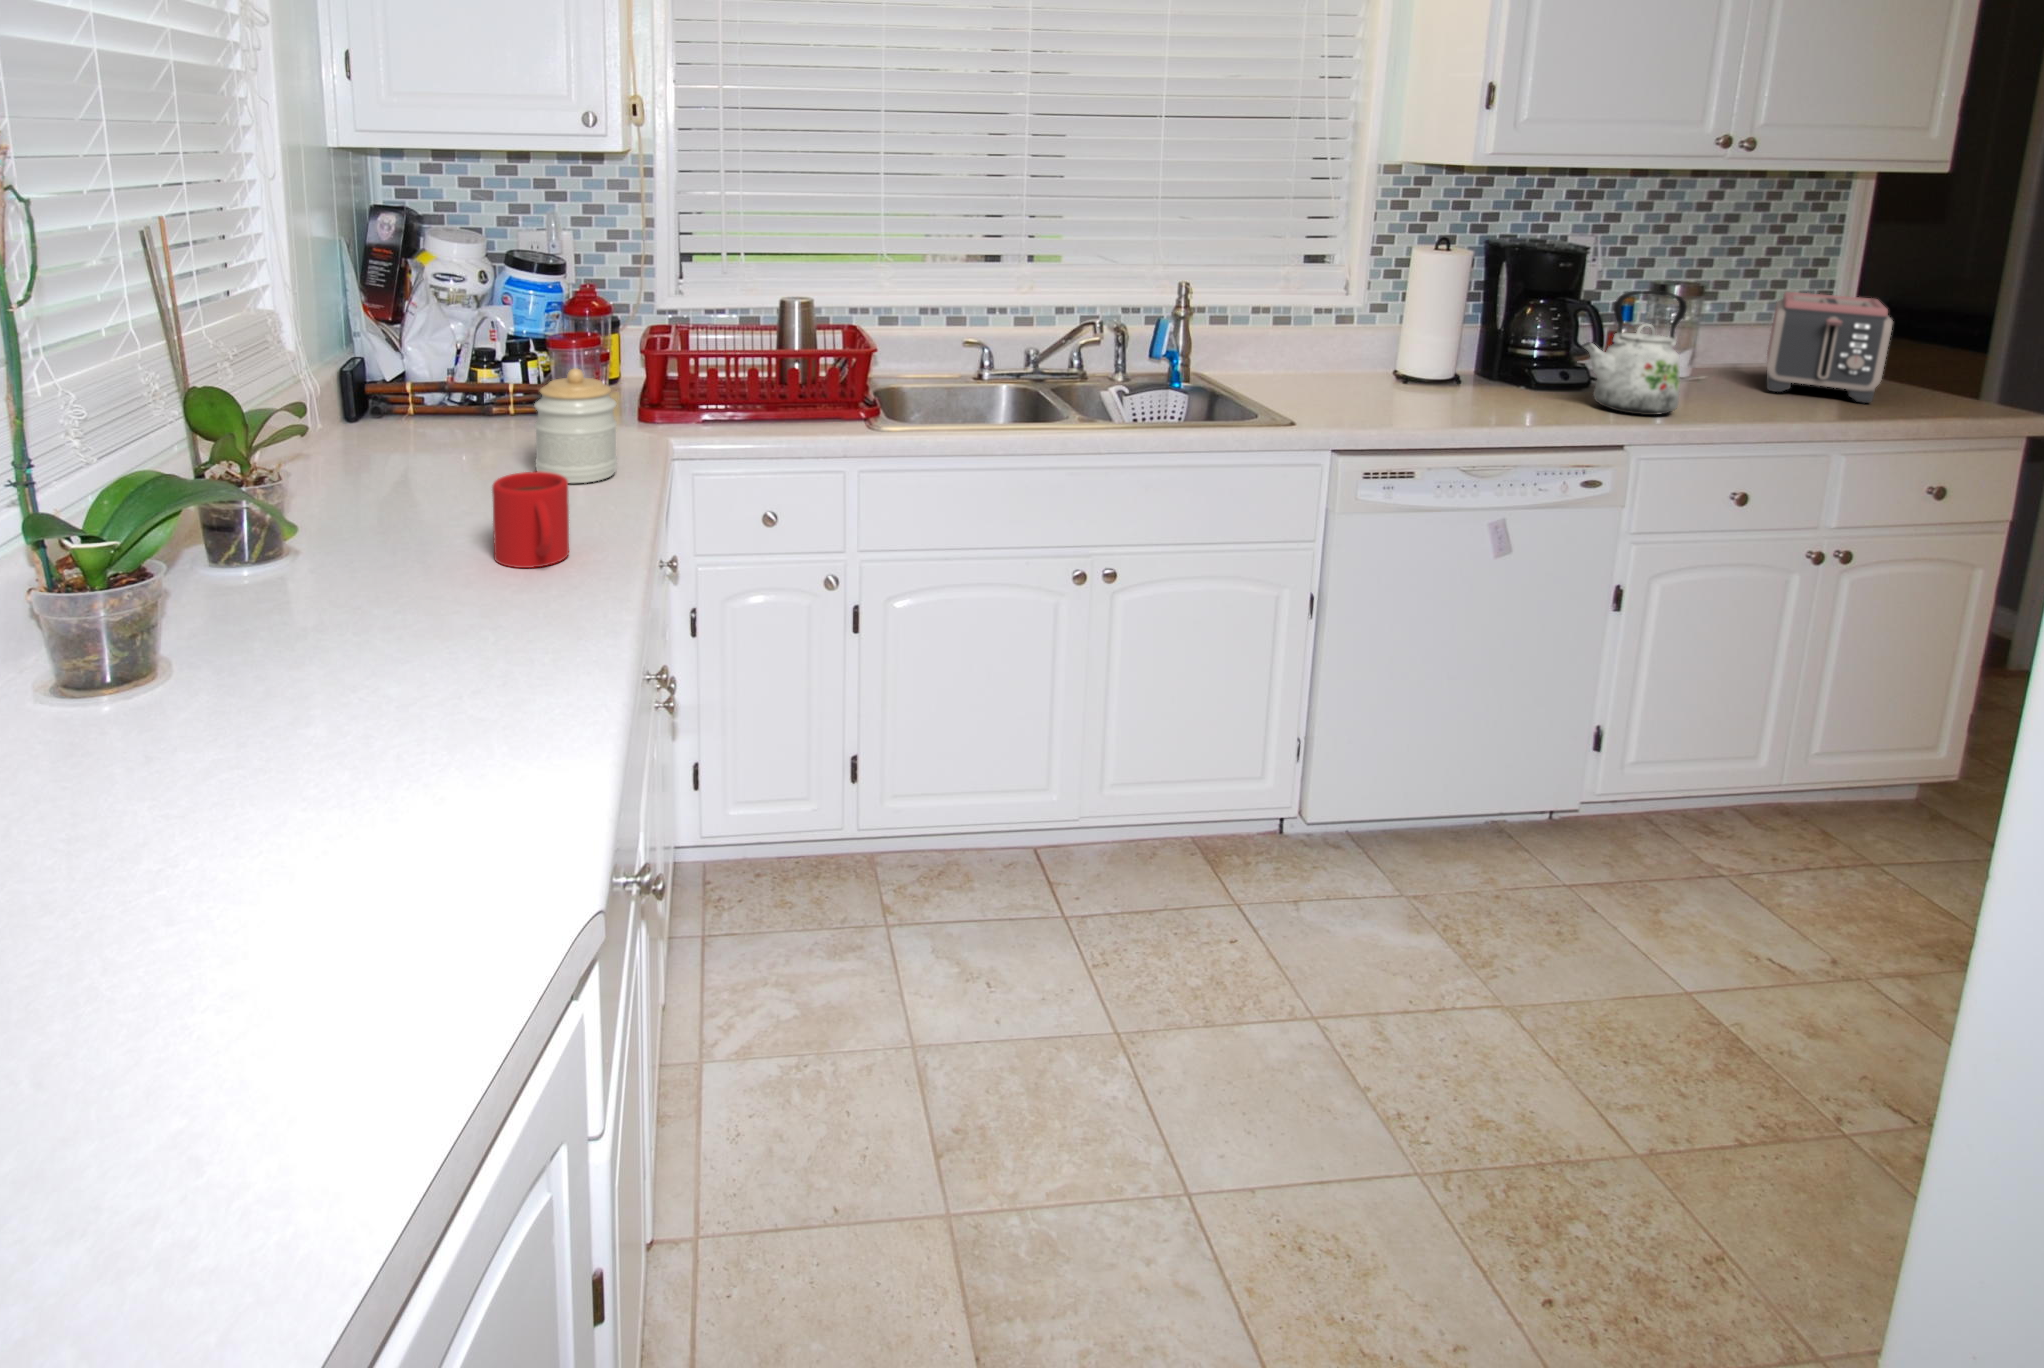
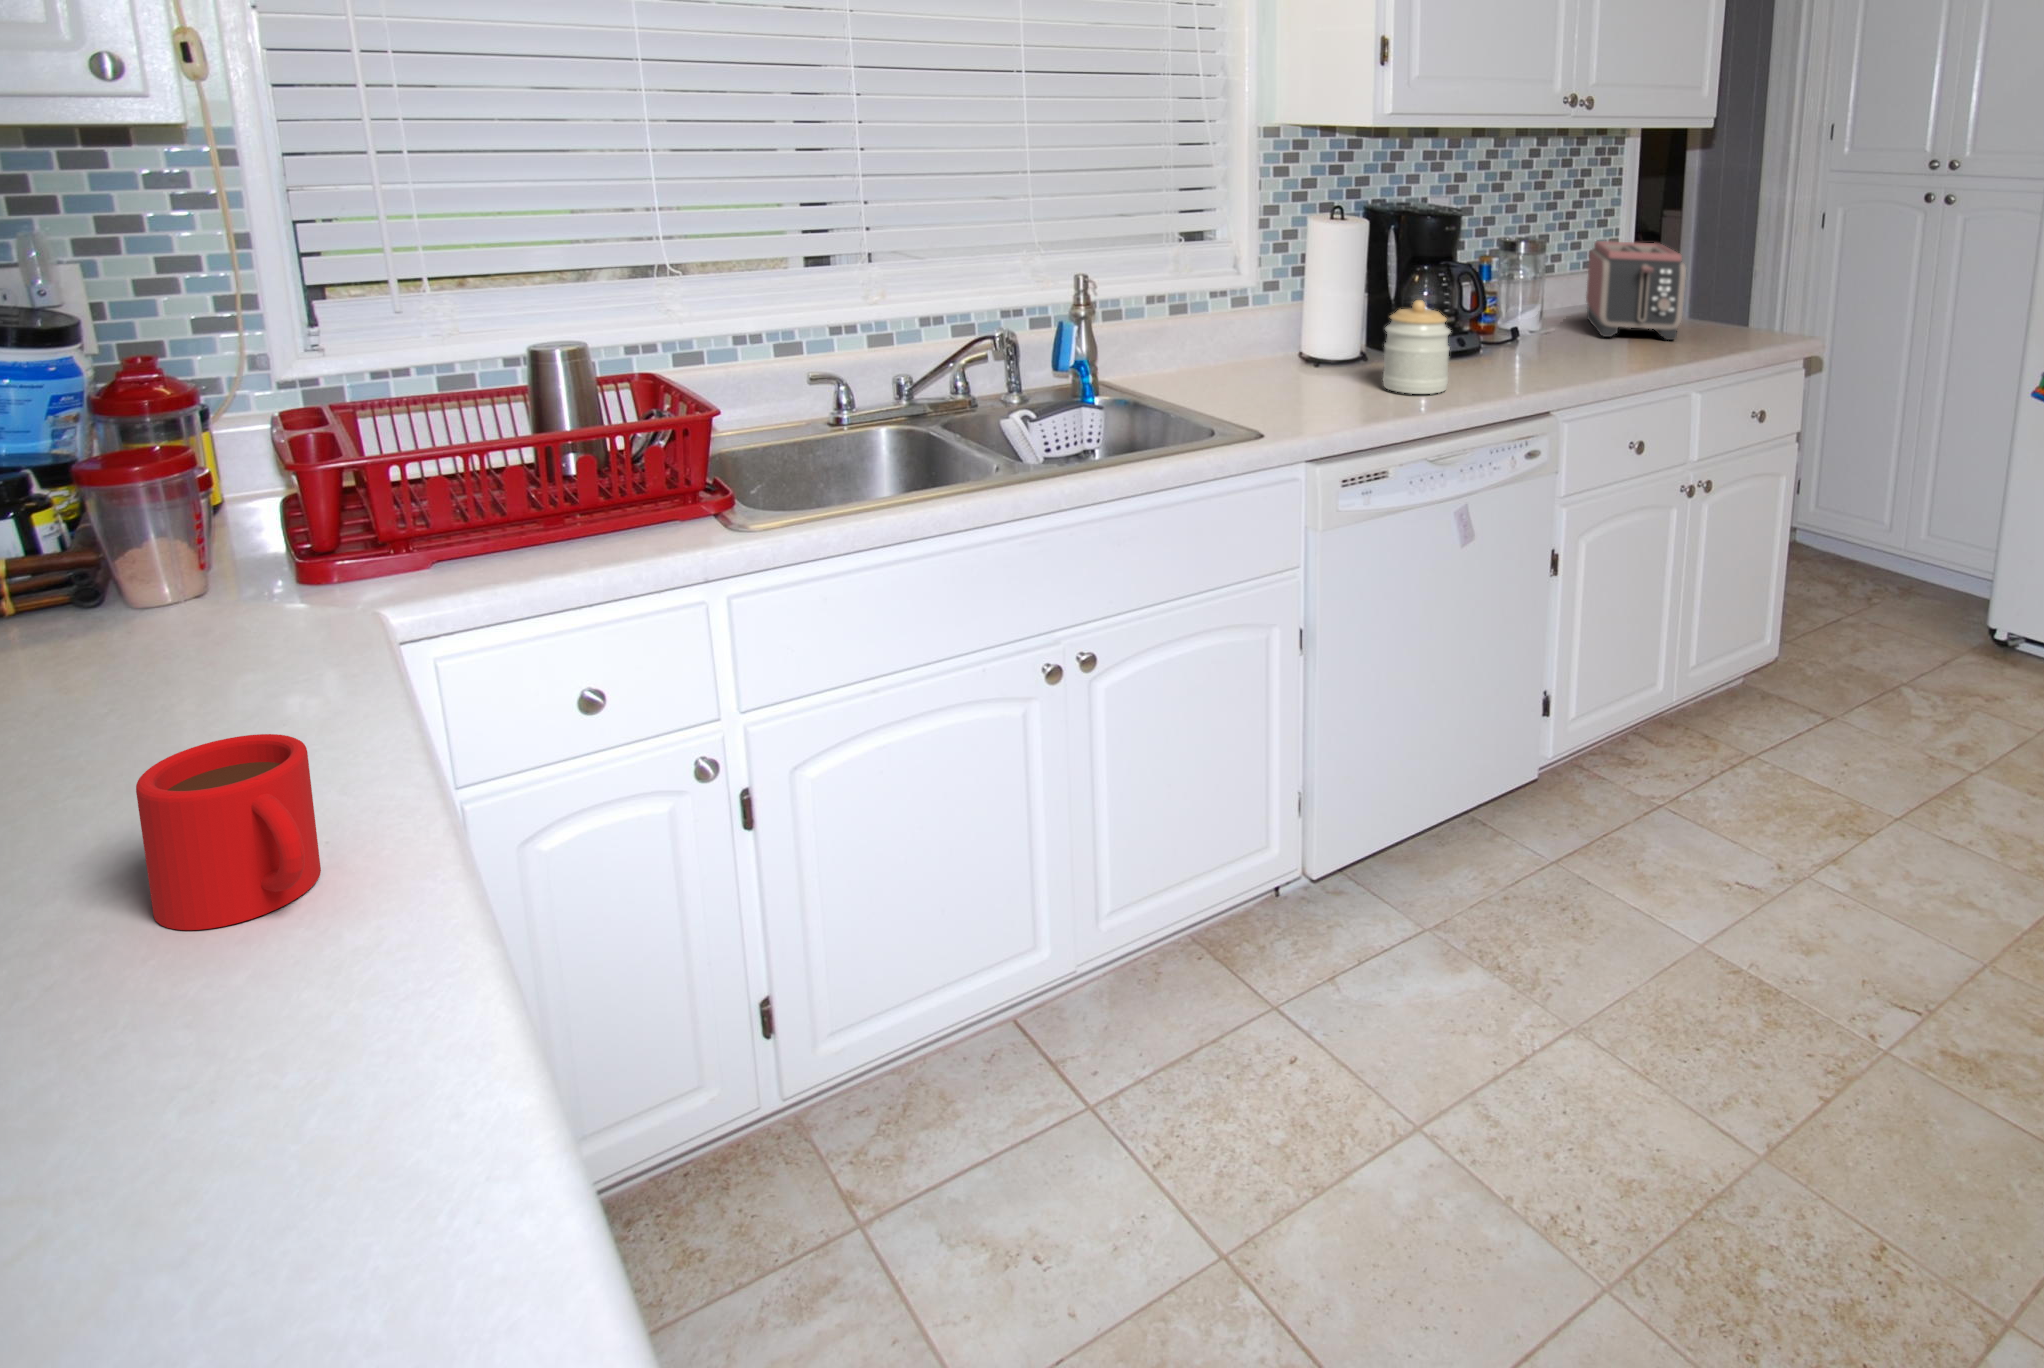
kettle: present [1582,291,1687,415] -> none [1476,253,1556,375]
jar: present [534,368,617,483] -> present [1383,300,1450,394]

